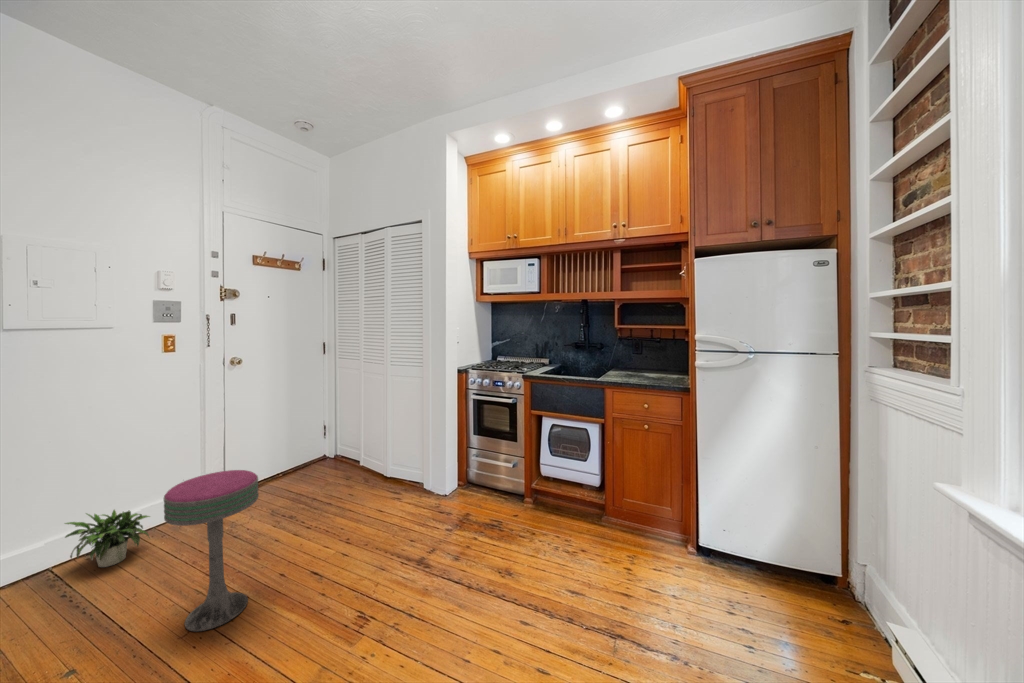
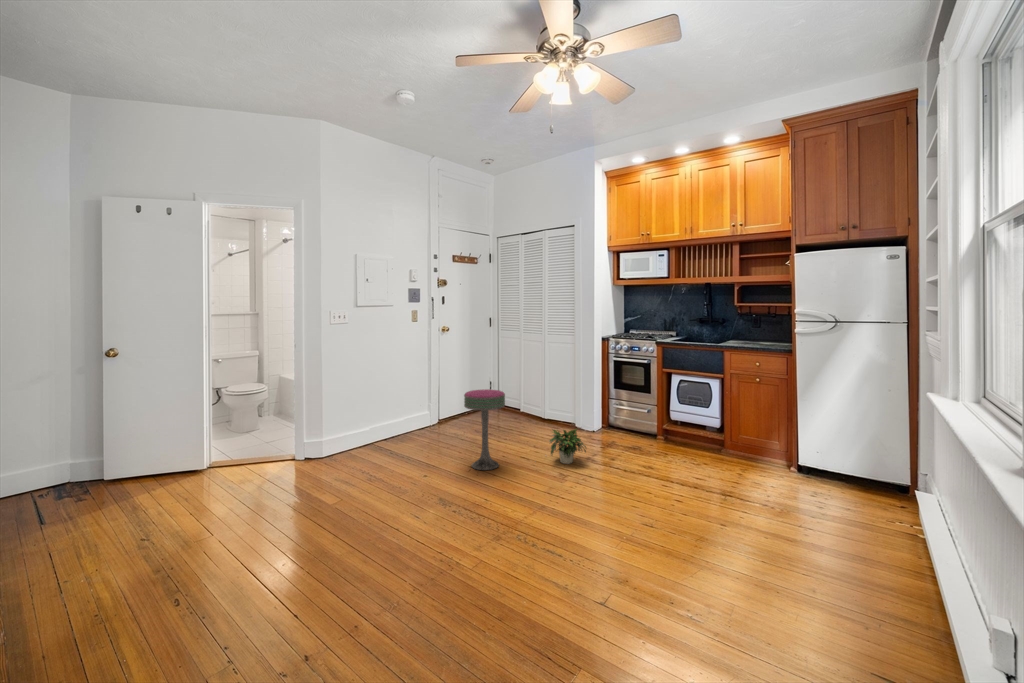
potted plant: present [51,510,150,569] -> present [550,429,586,464]

